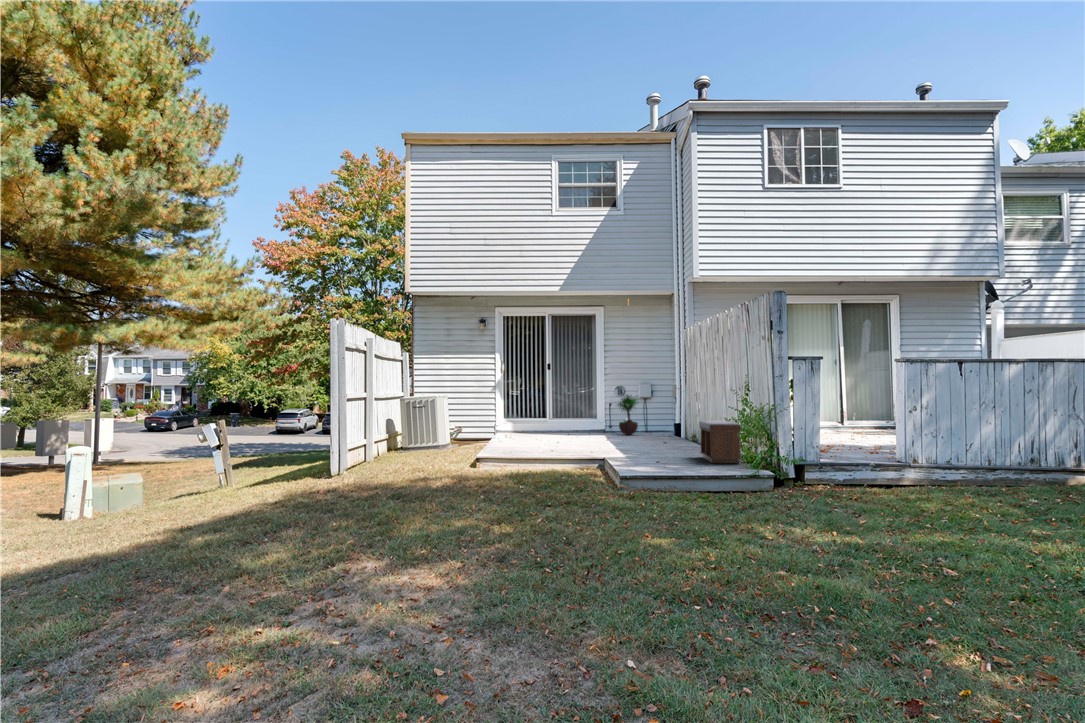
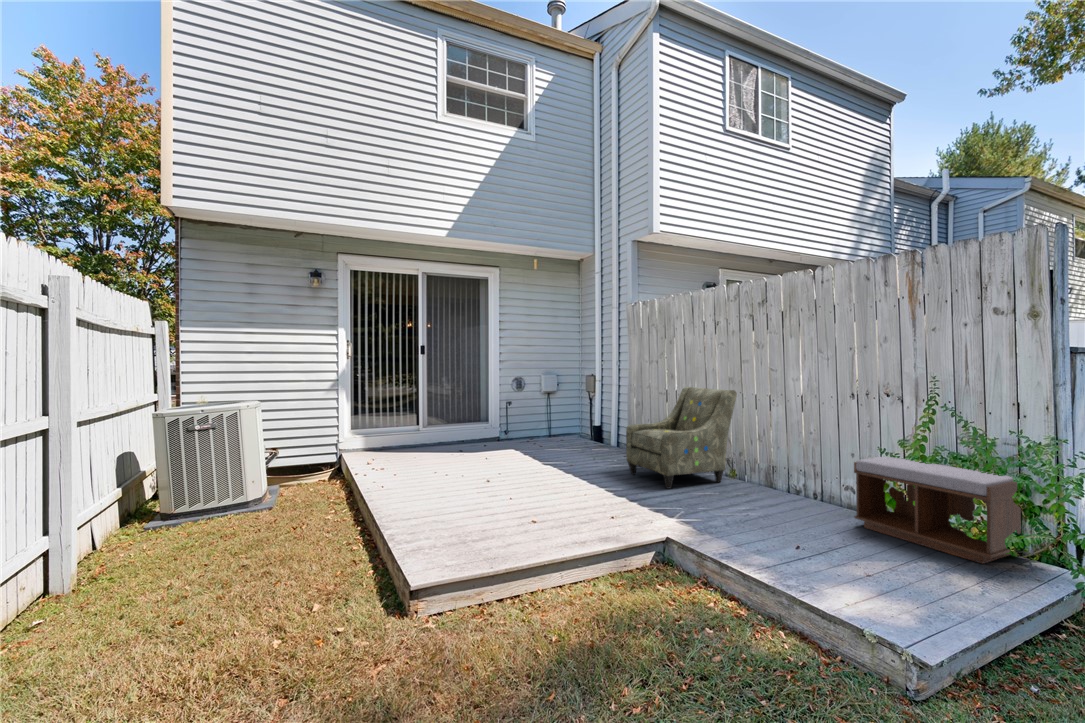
armchair: none [643,389,701,448] -> present [626,387,737,488]
potted tree: present [618,395,639,435] -> none [520,384,553,442]

